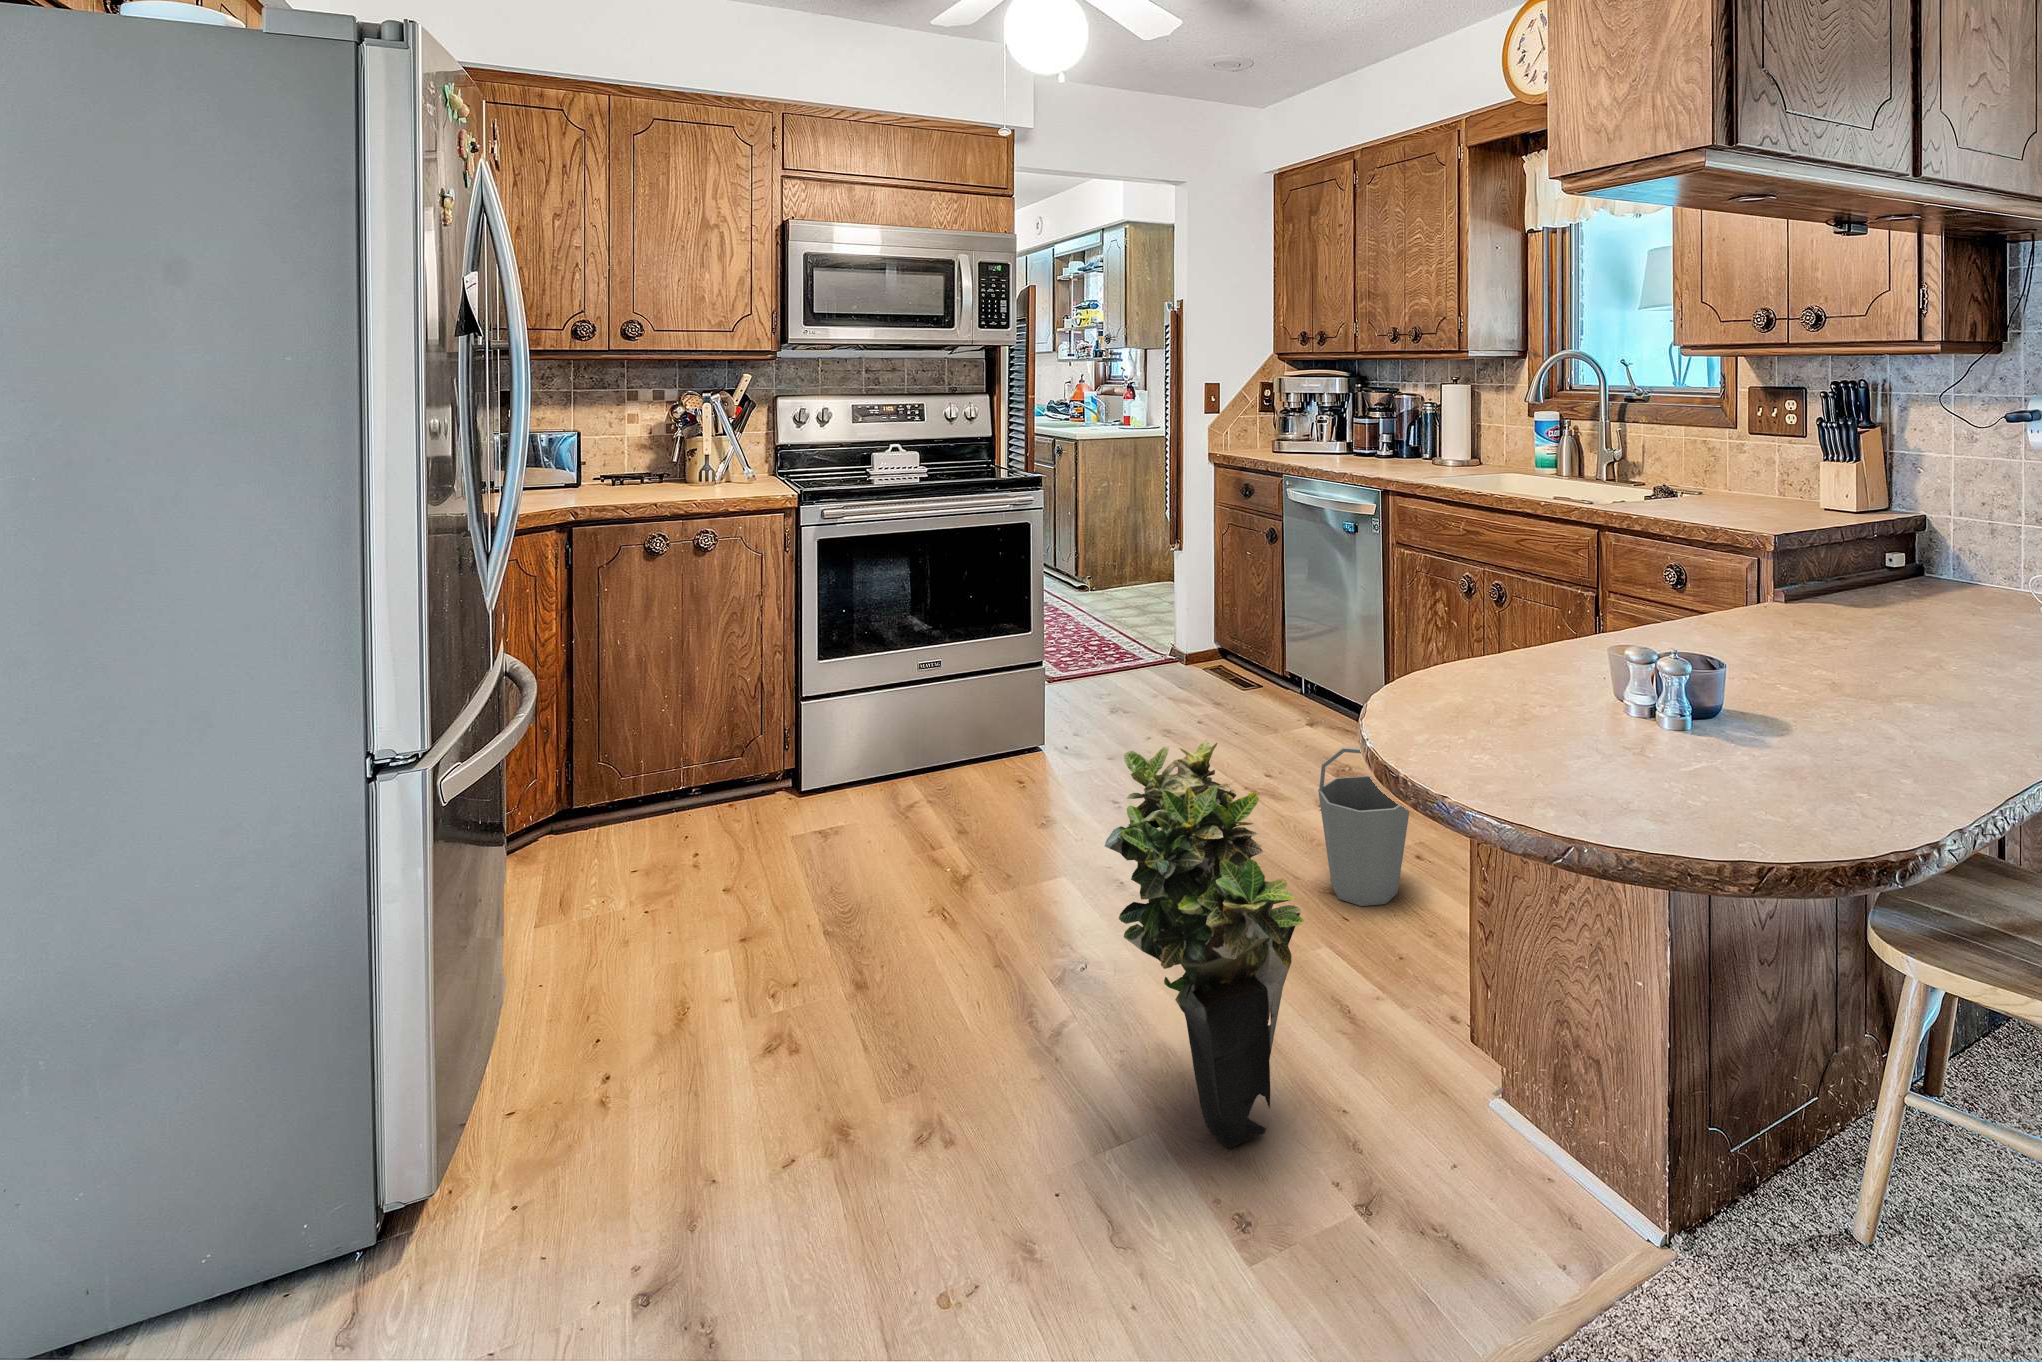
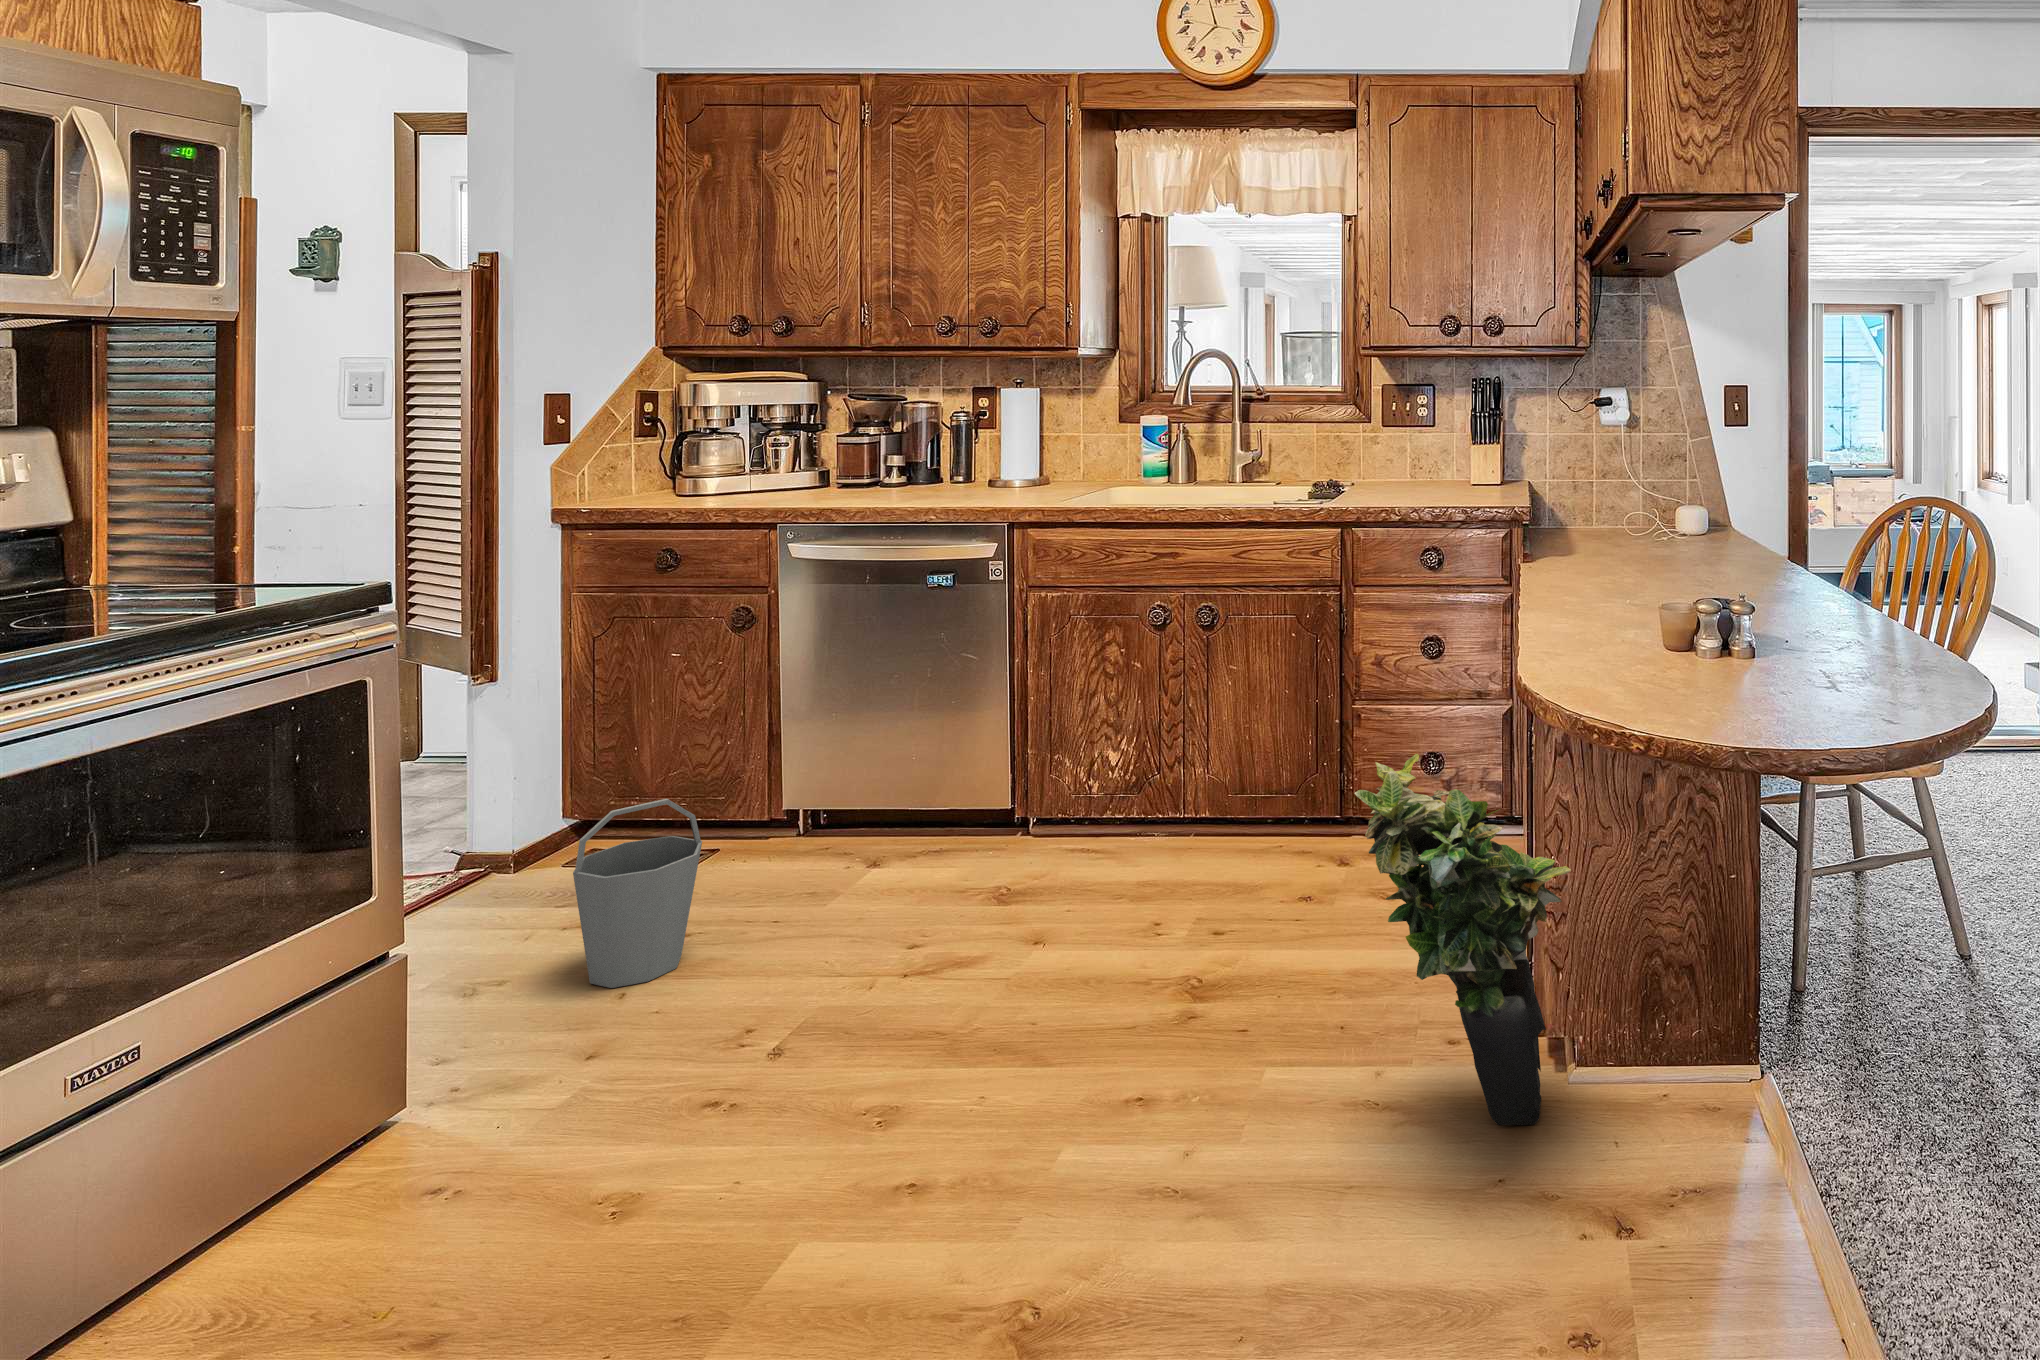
bucket: present [1318,747,1409,906] -> present [573,799,702,988]

